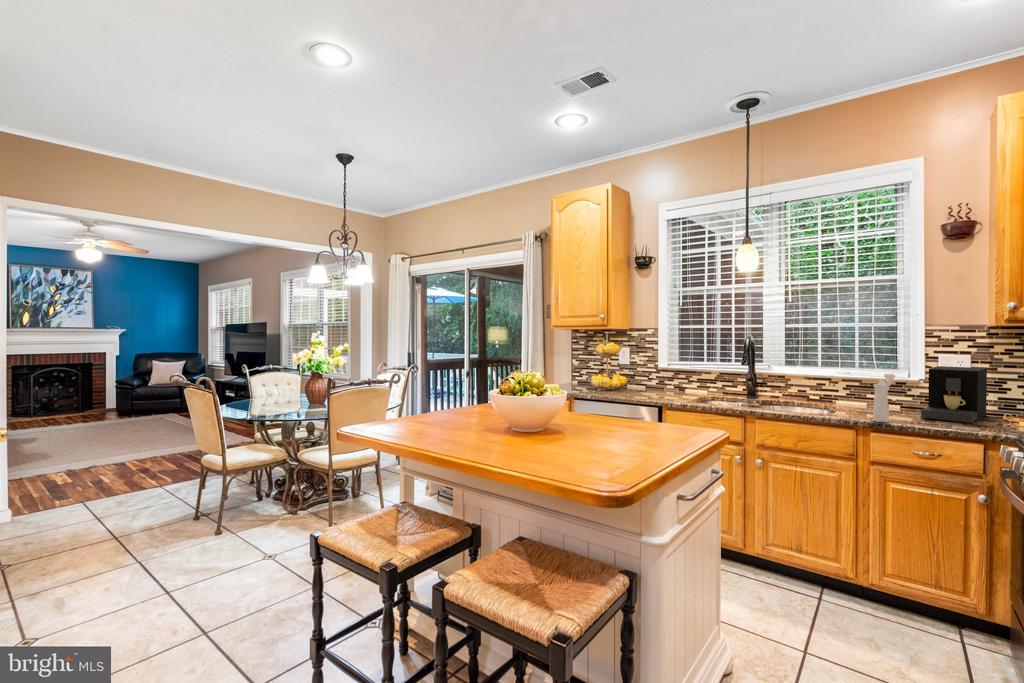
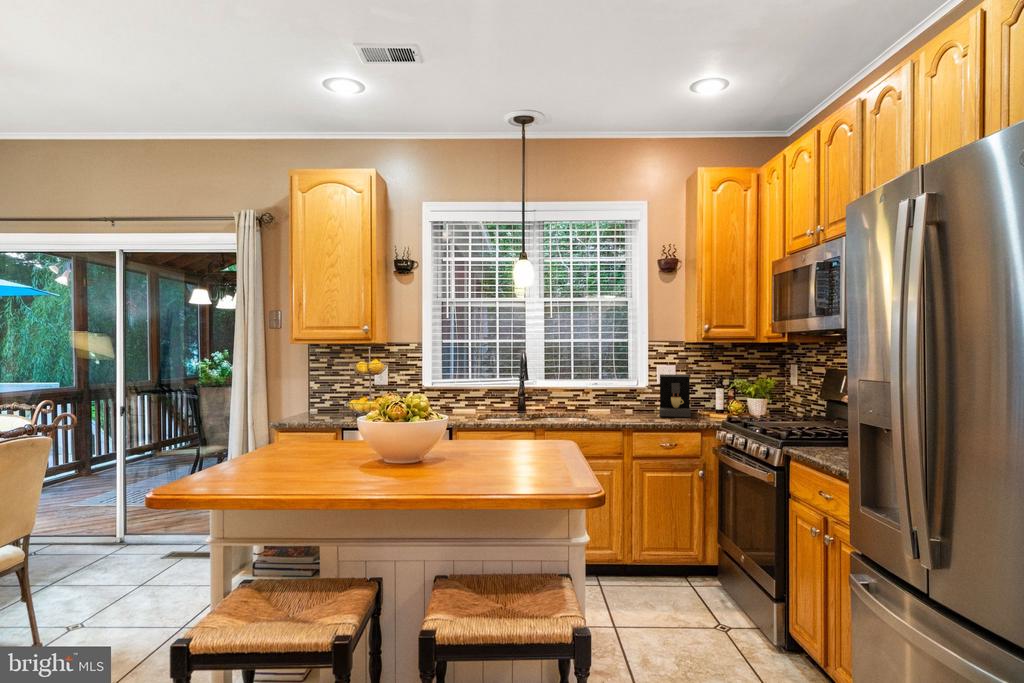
pepper mill: present [873,374,895,422] -> none [636,381,646,422]

